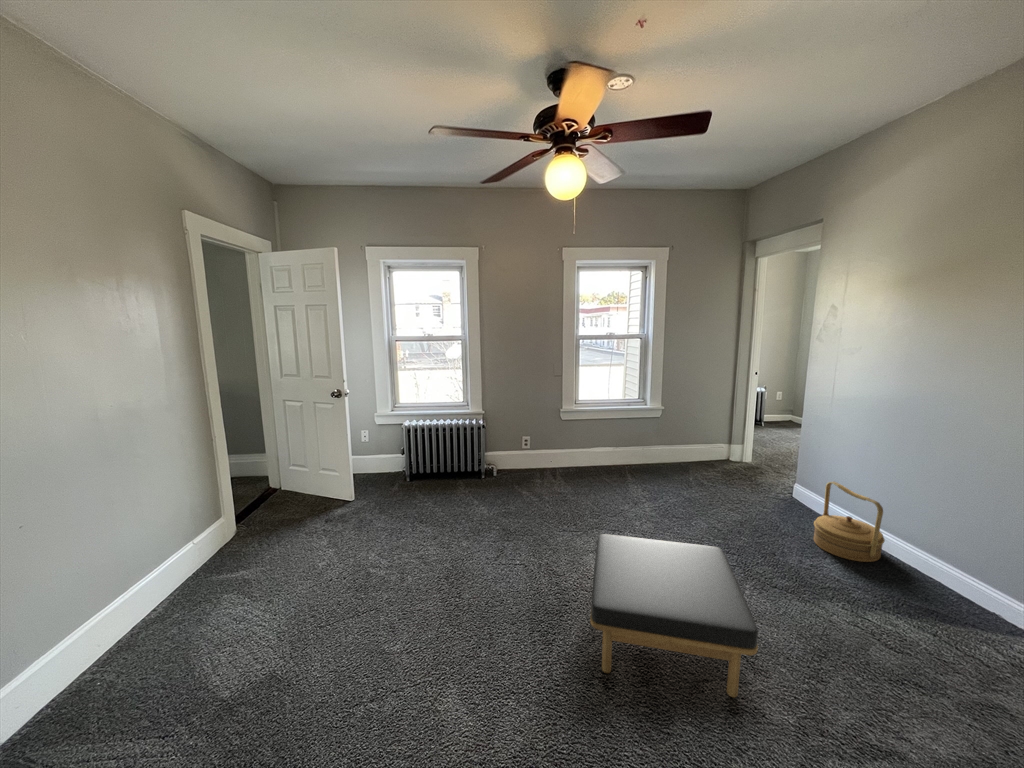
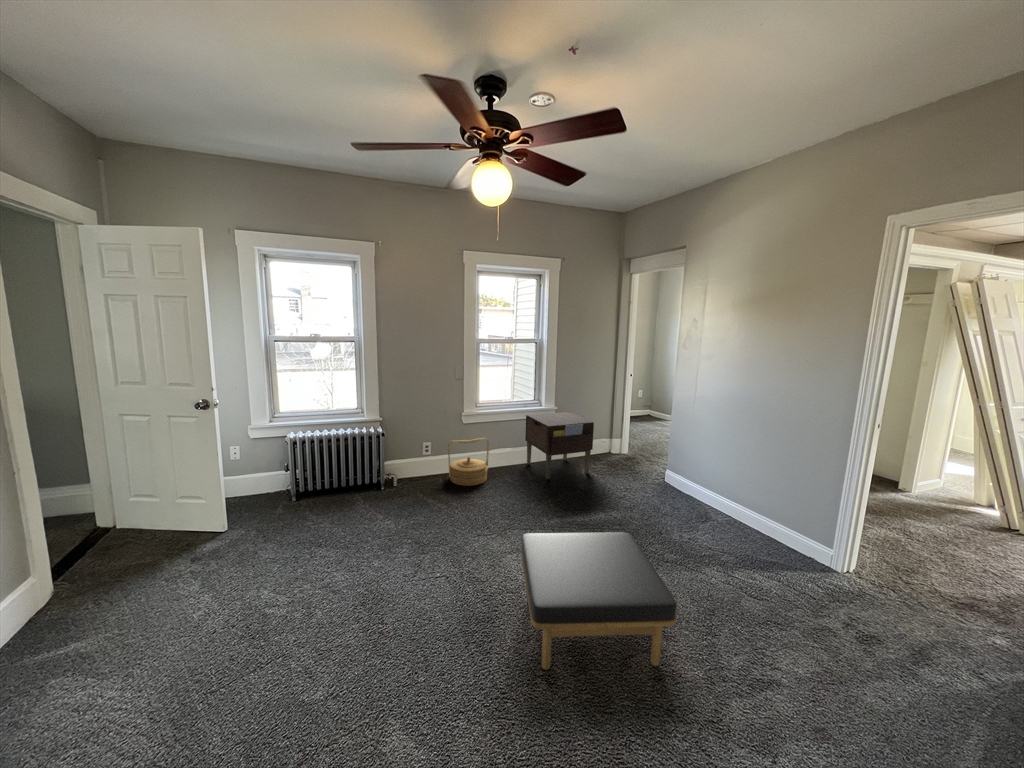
nightstand: none [629,413,705,484] -> present [525,412,594,479]
woven basket: present [814,482,885,562] -> present [448,438,489,486]

